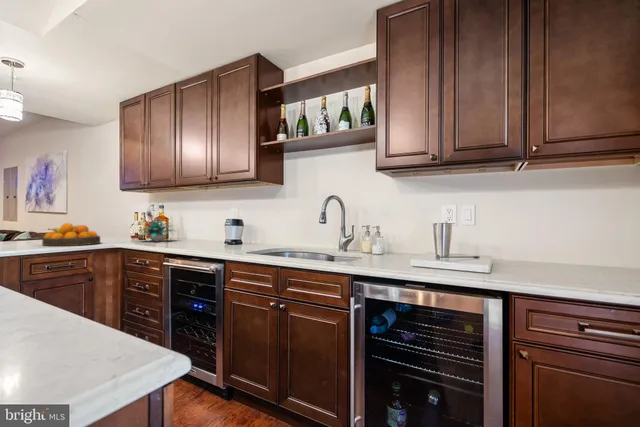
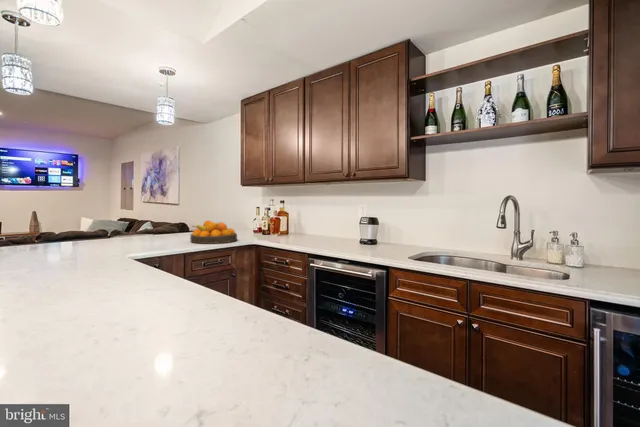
plant: present [140,205,173,241] -> none [266,197,303,238]

